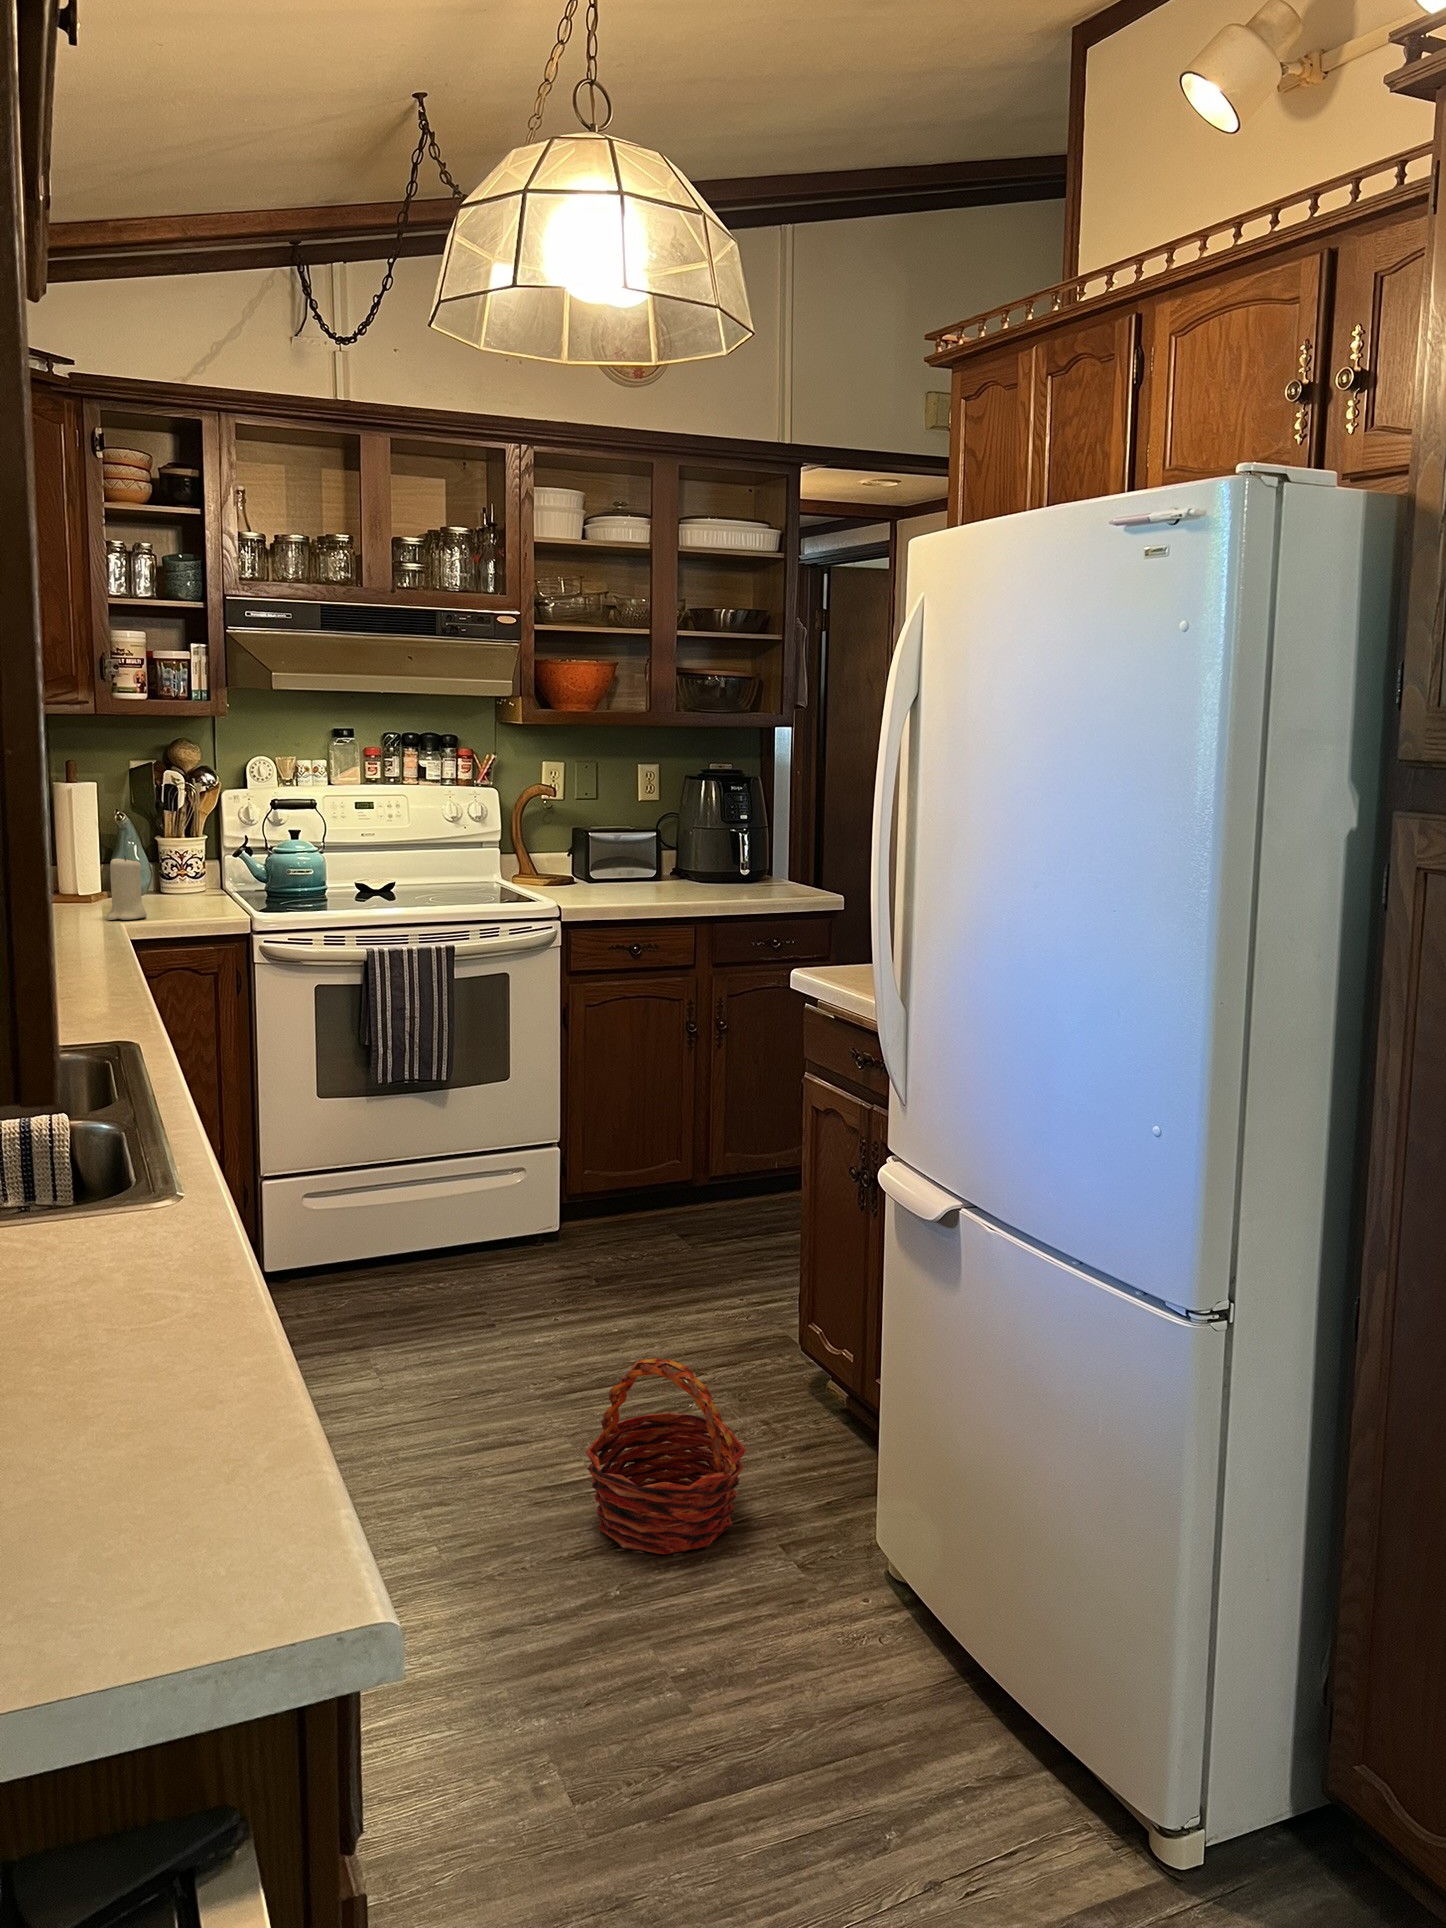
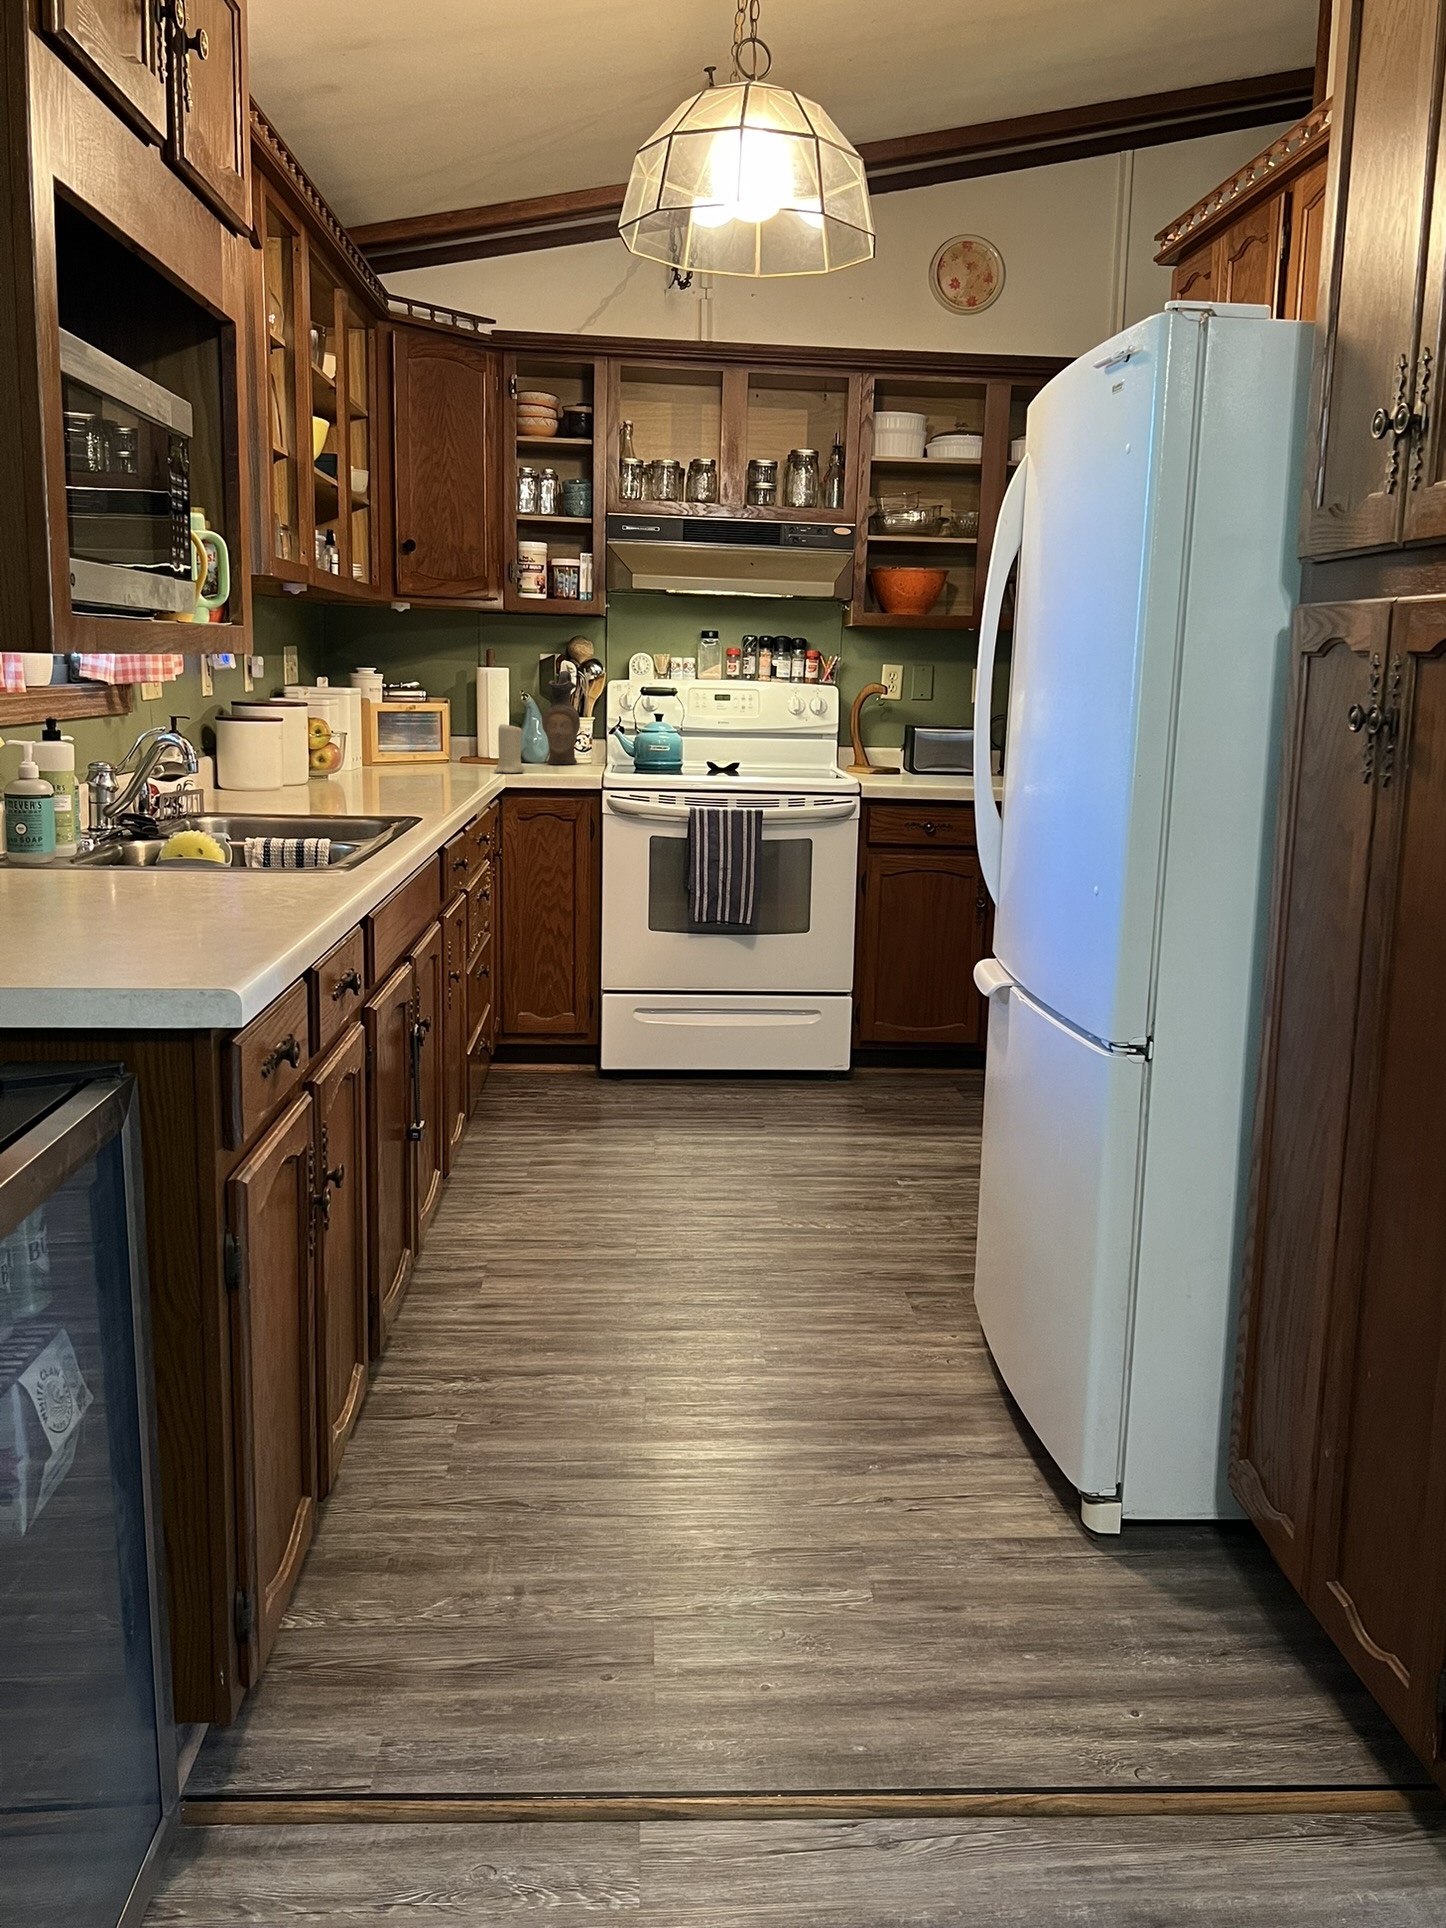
ceramic pitcher: none [150,783,200,897] -> present [542,671,580,764]
basket: present [586,1358,746,1554] -> none [762,1128,891,1282]

